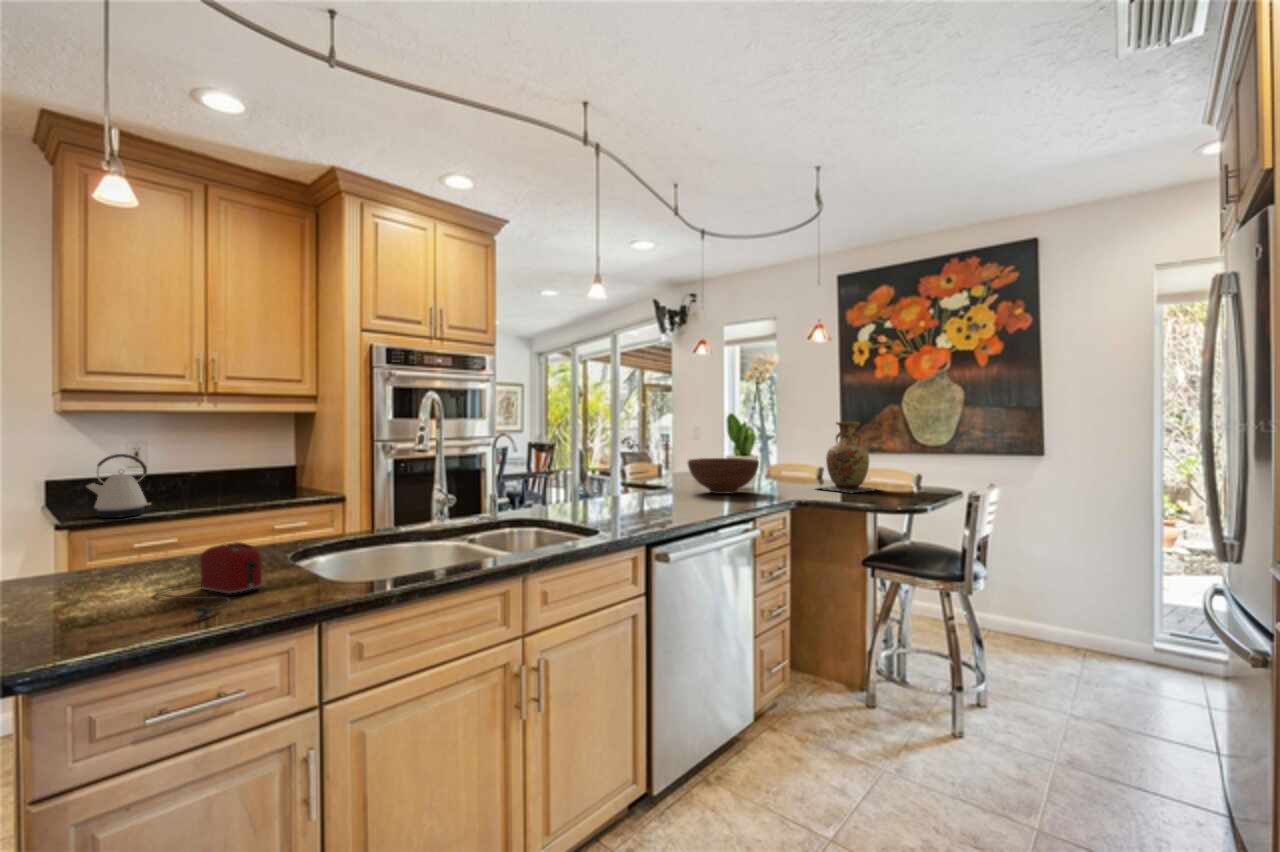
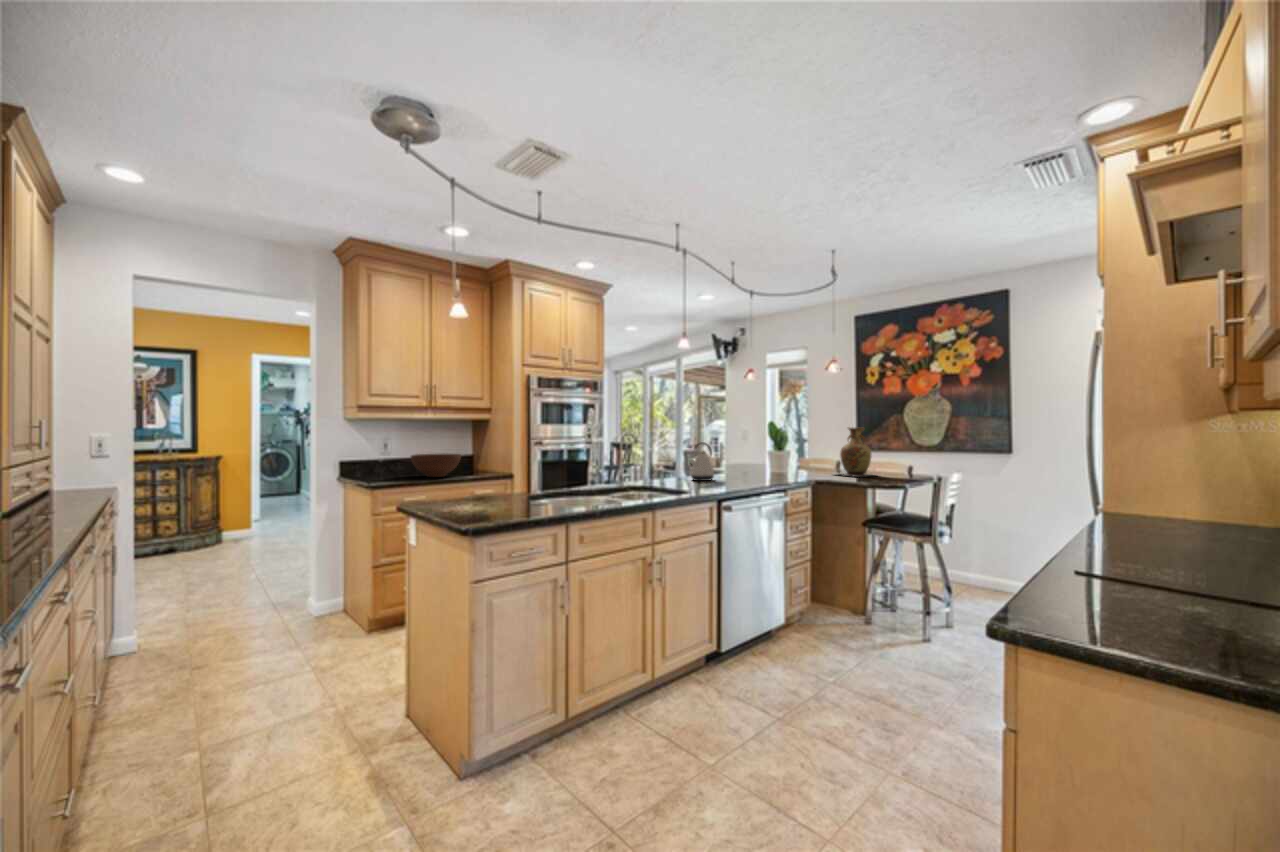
kettle: present [86,454,150,518] -> present [690,442,714,481]
fruit bowl: present [688,458,759,494] -> present [411,454,461,477]
toaster: present [157,542,262,619] -> none [485,486,532,516]

